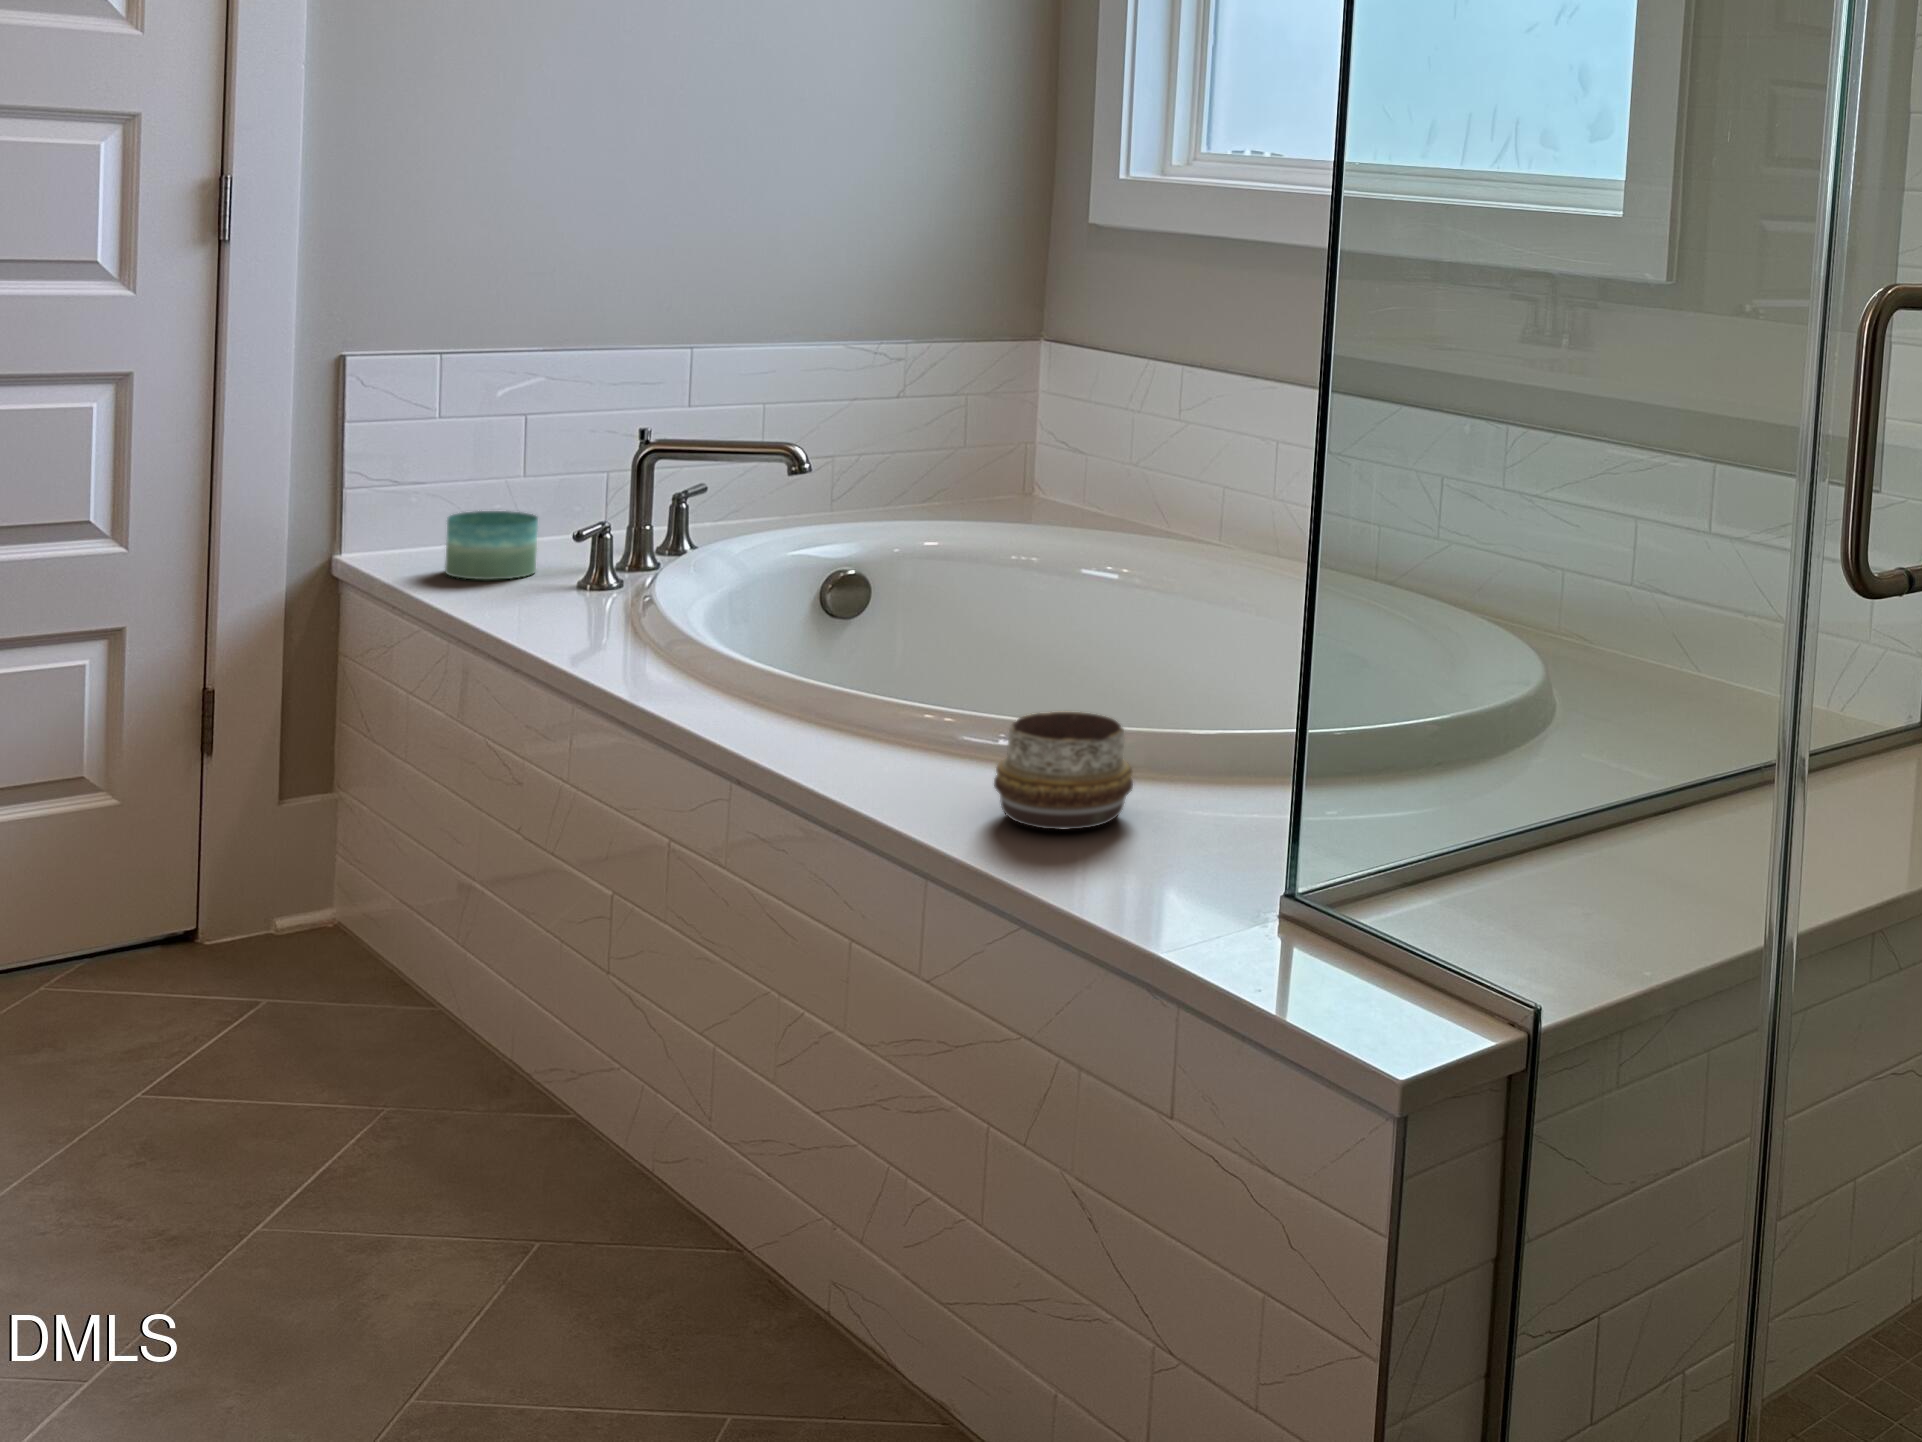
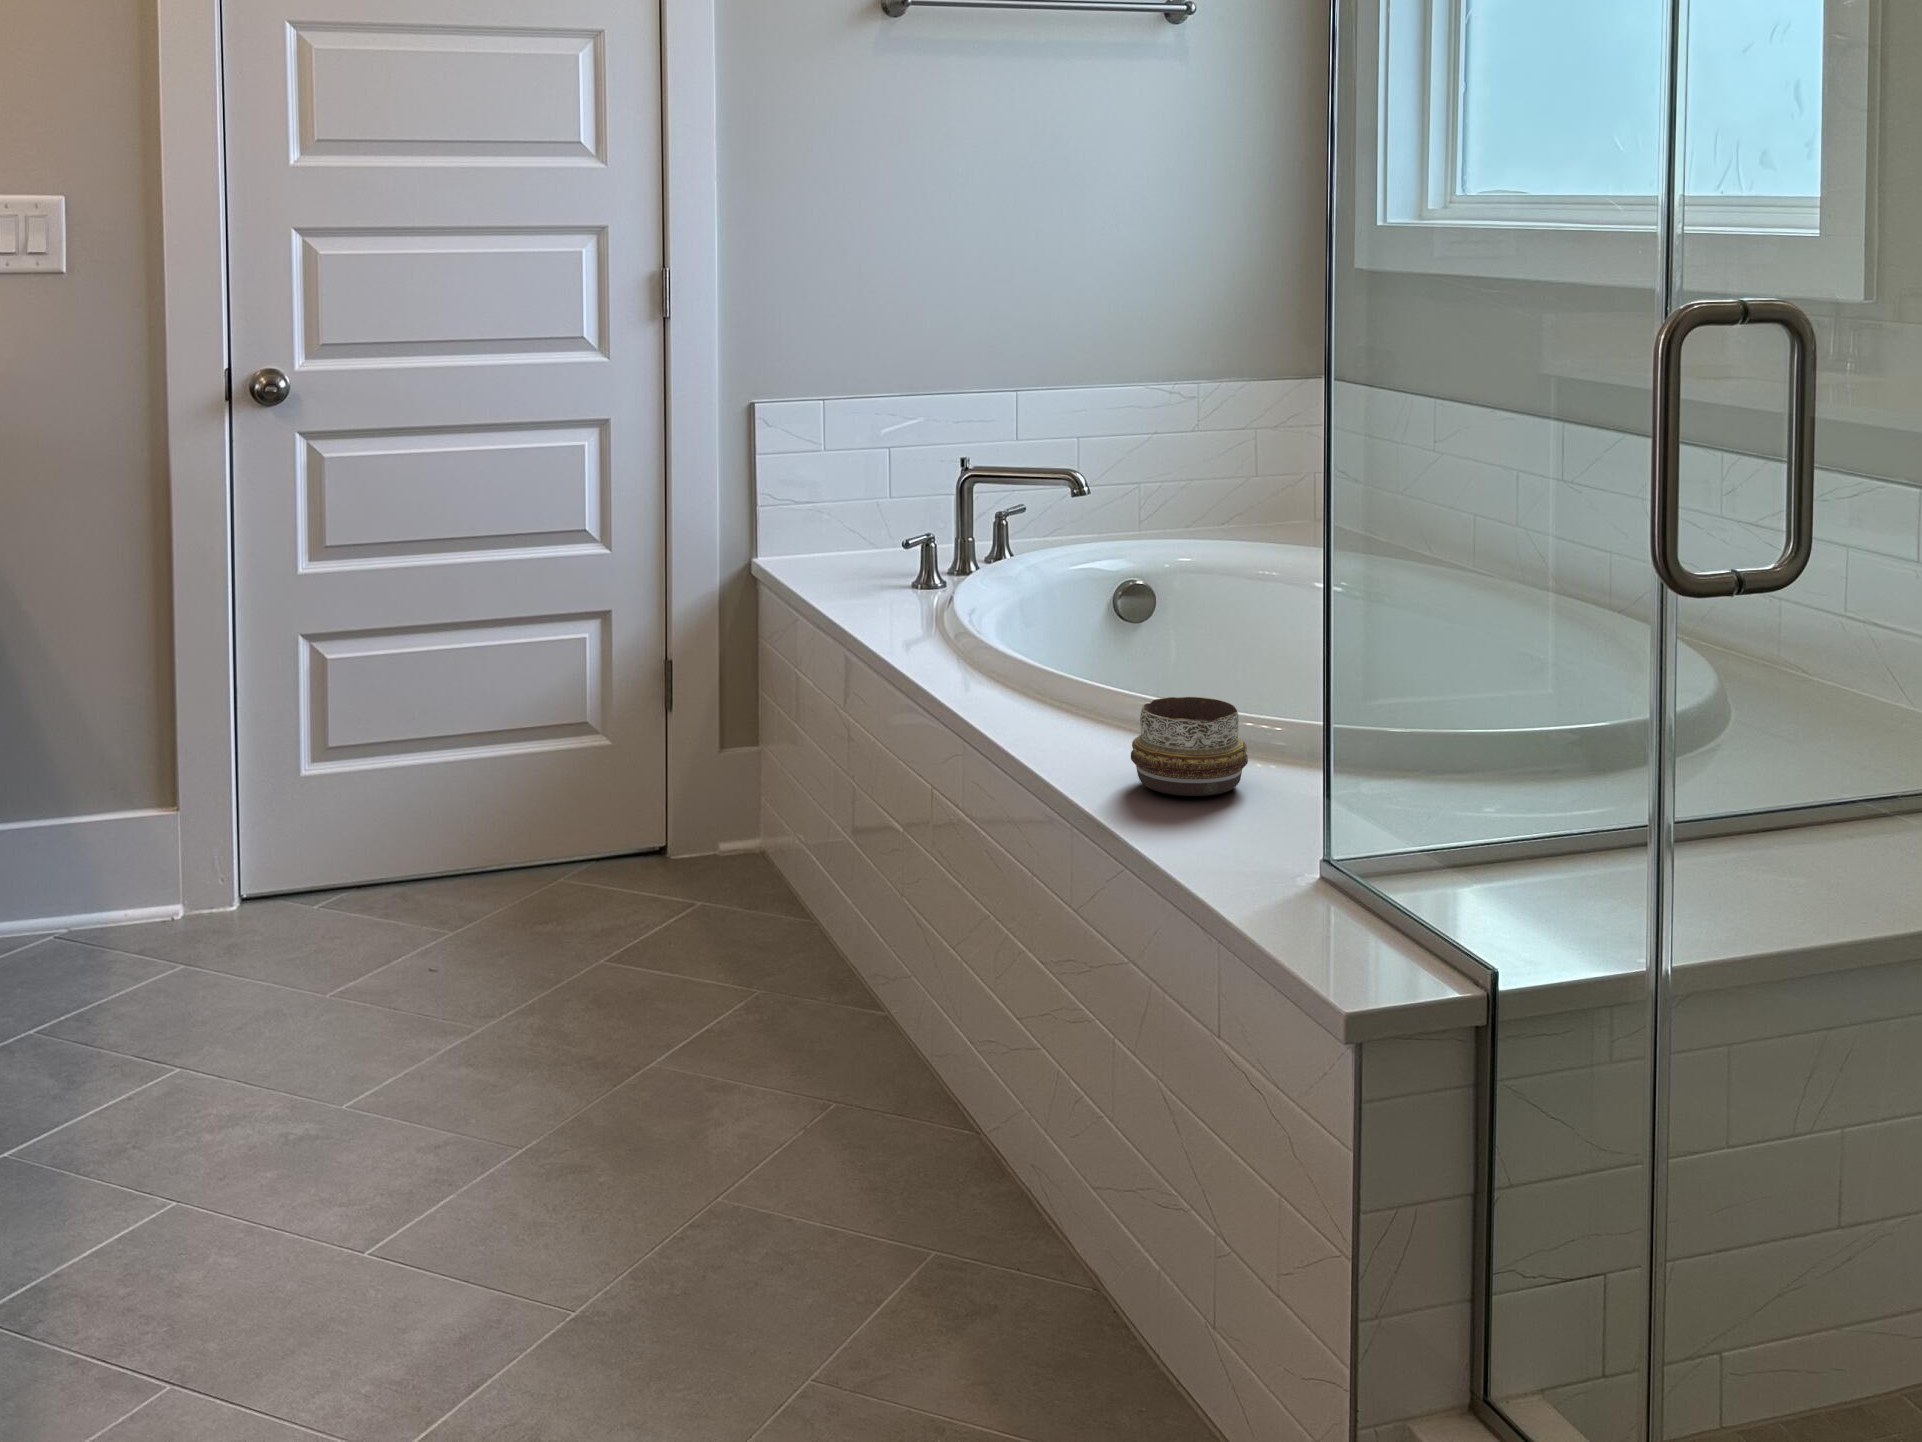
candle: present [445,511,538,580] -> none [823,525,889,580]

